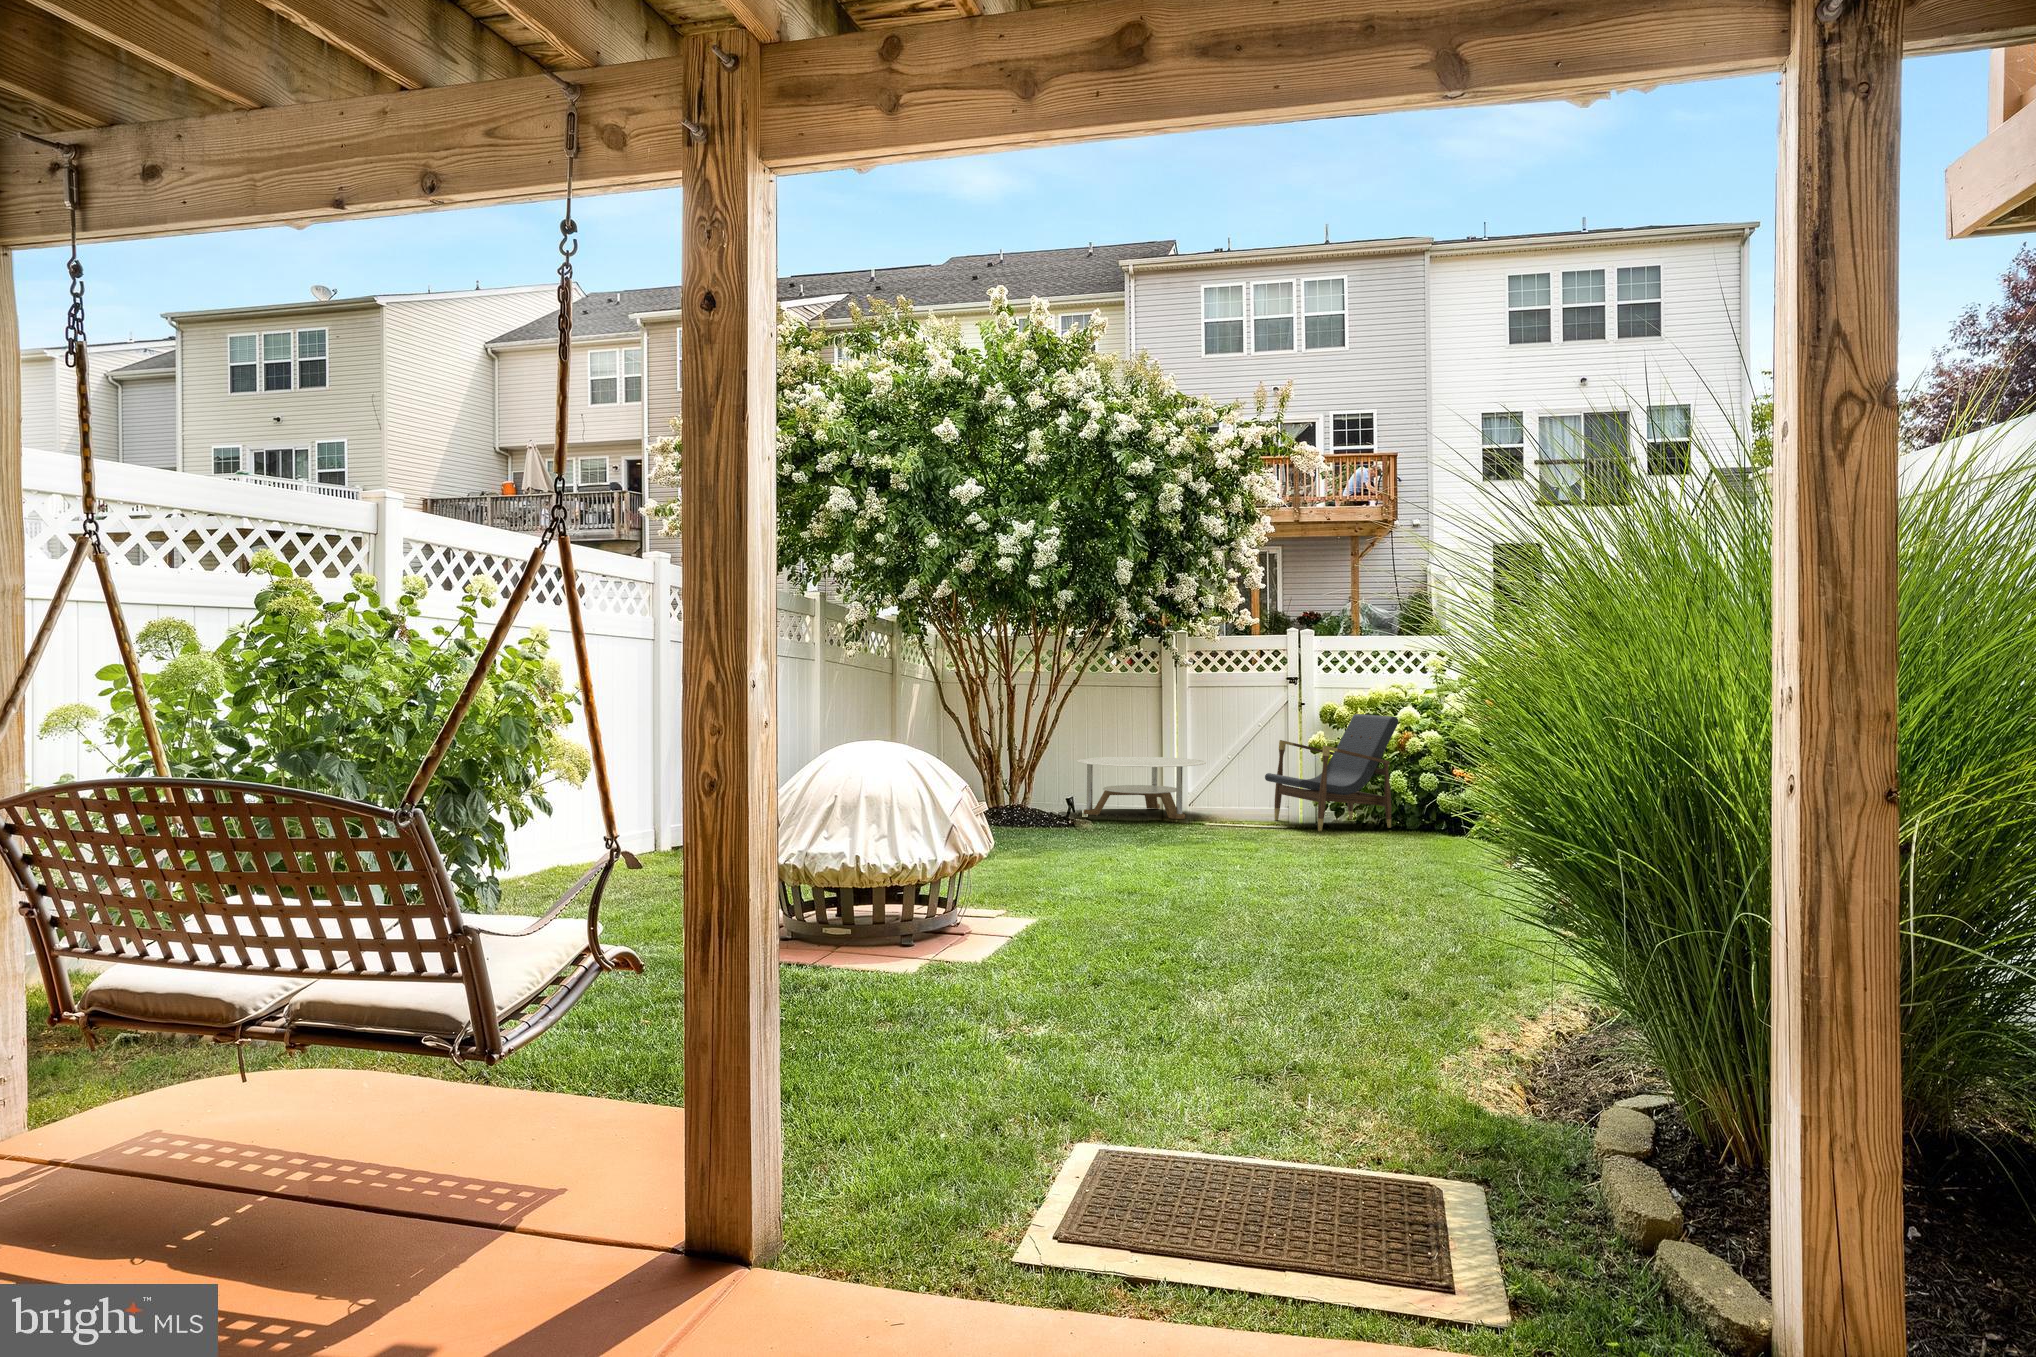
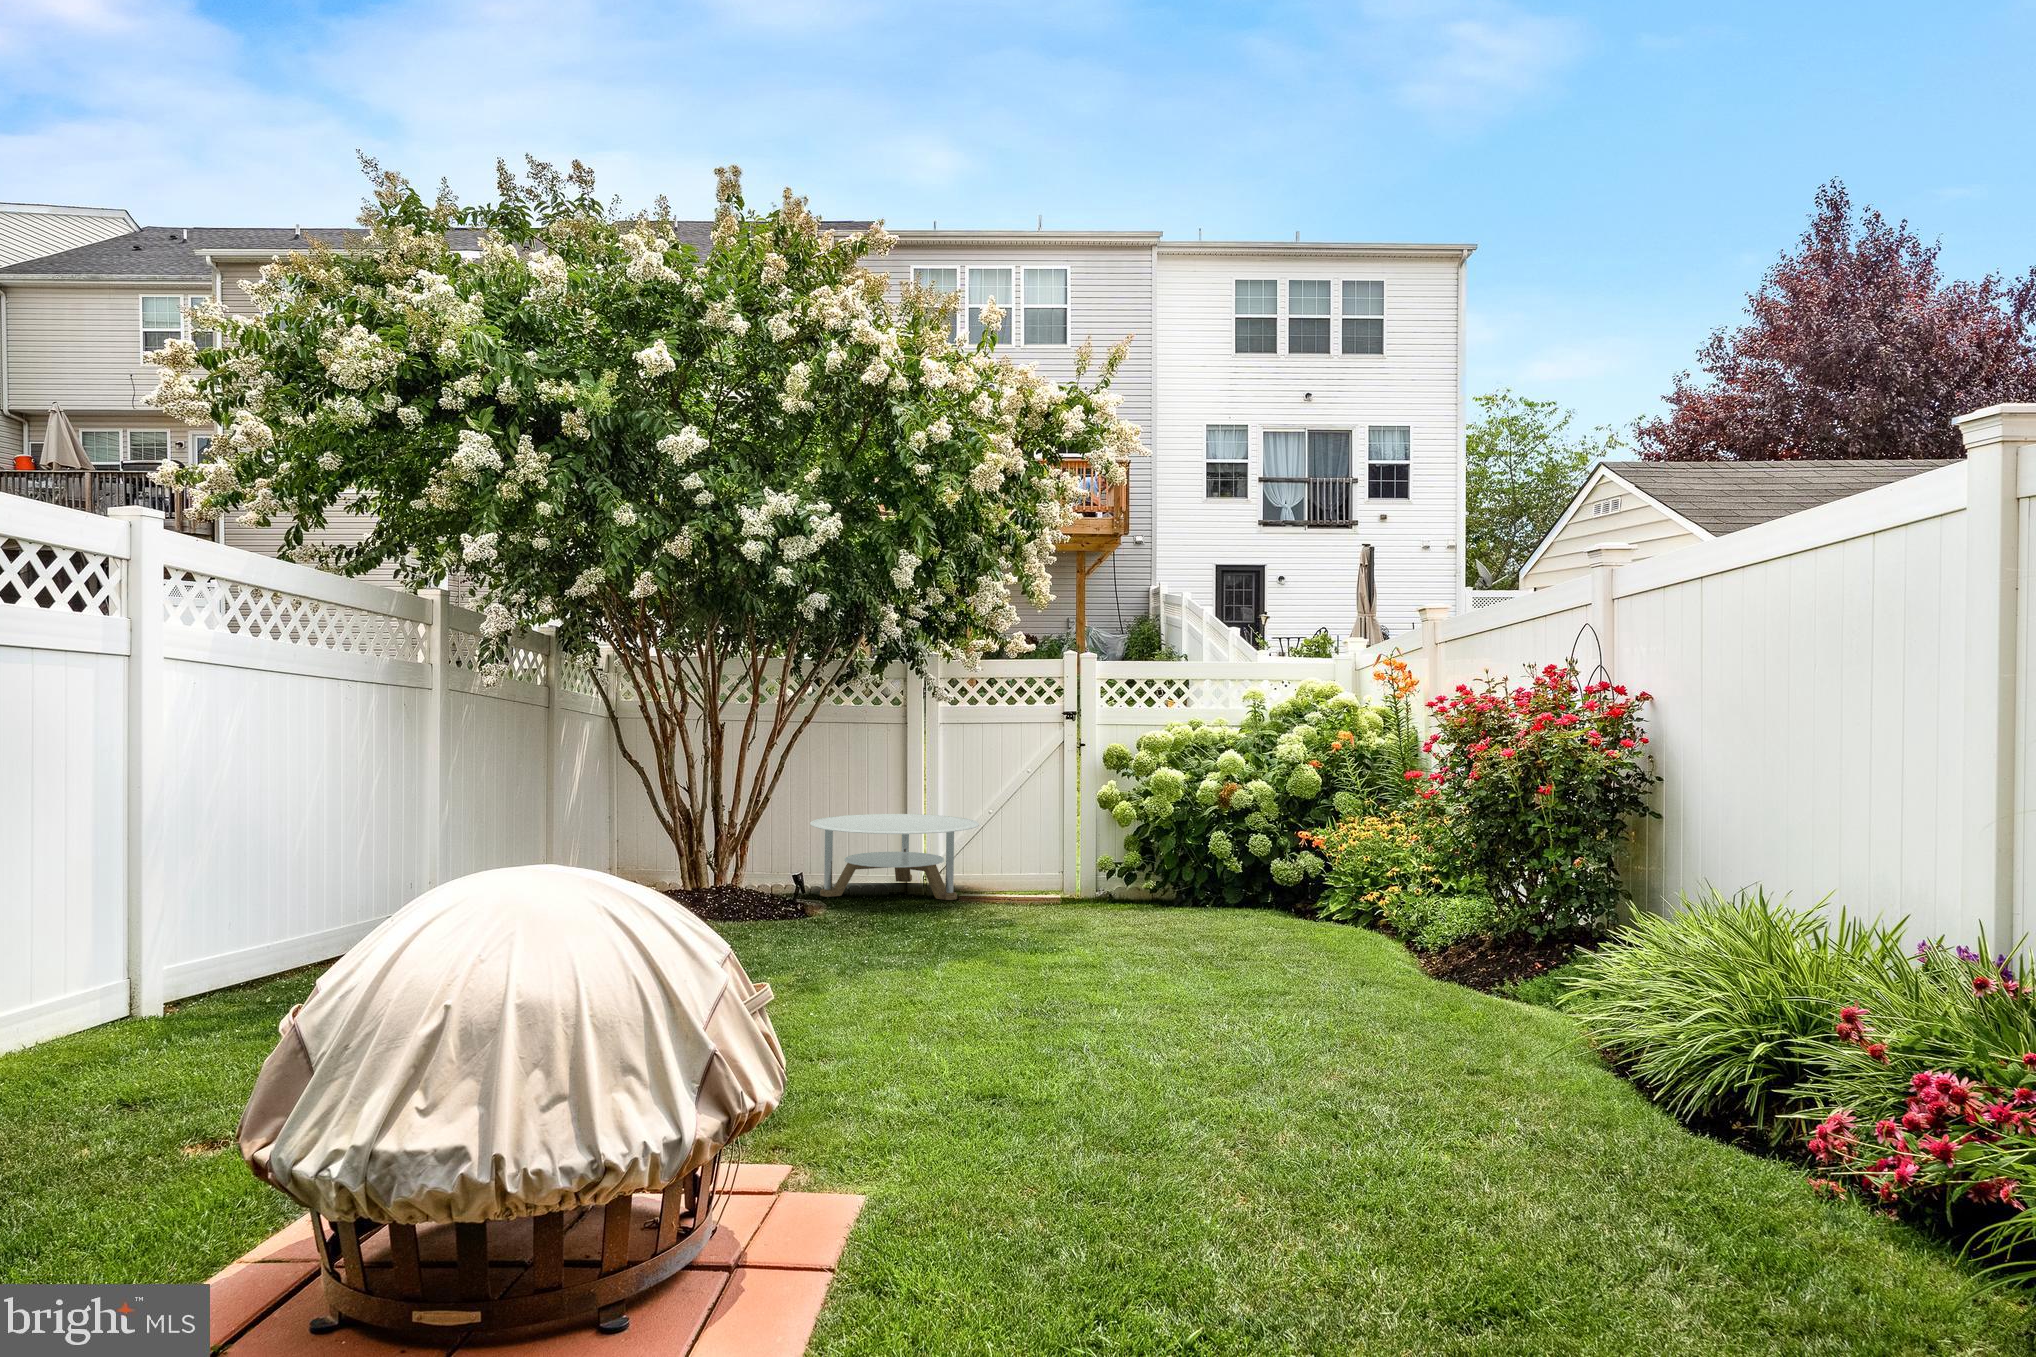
lounge chair: present [1265,714,1398,831] -> none [1059,759,1224,915]

